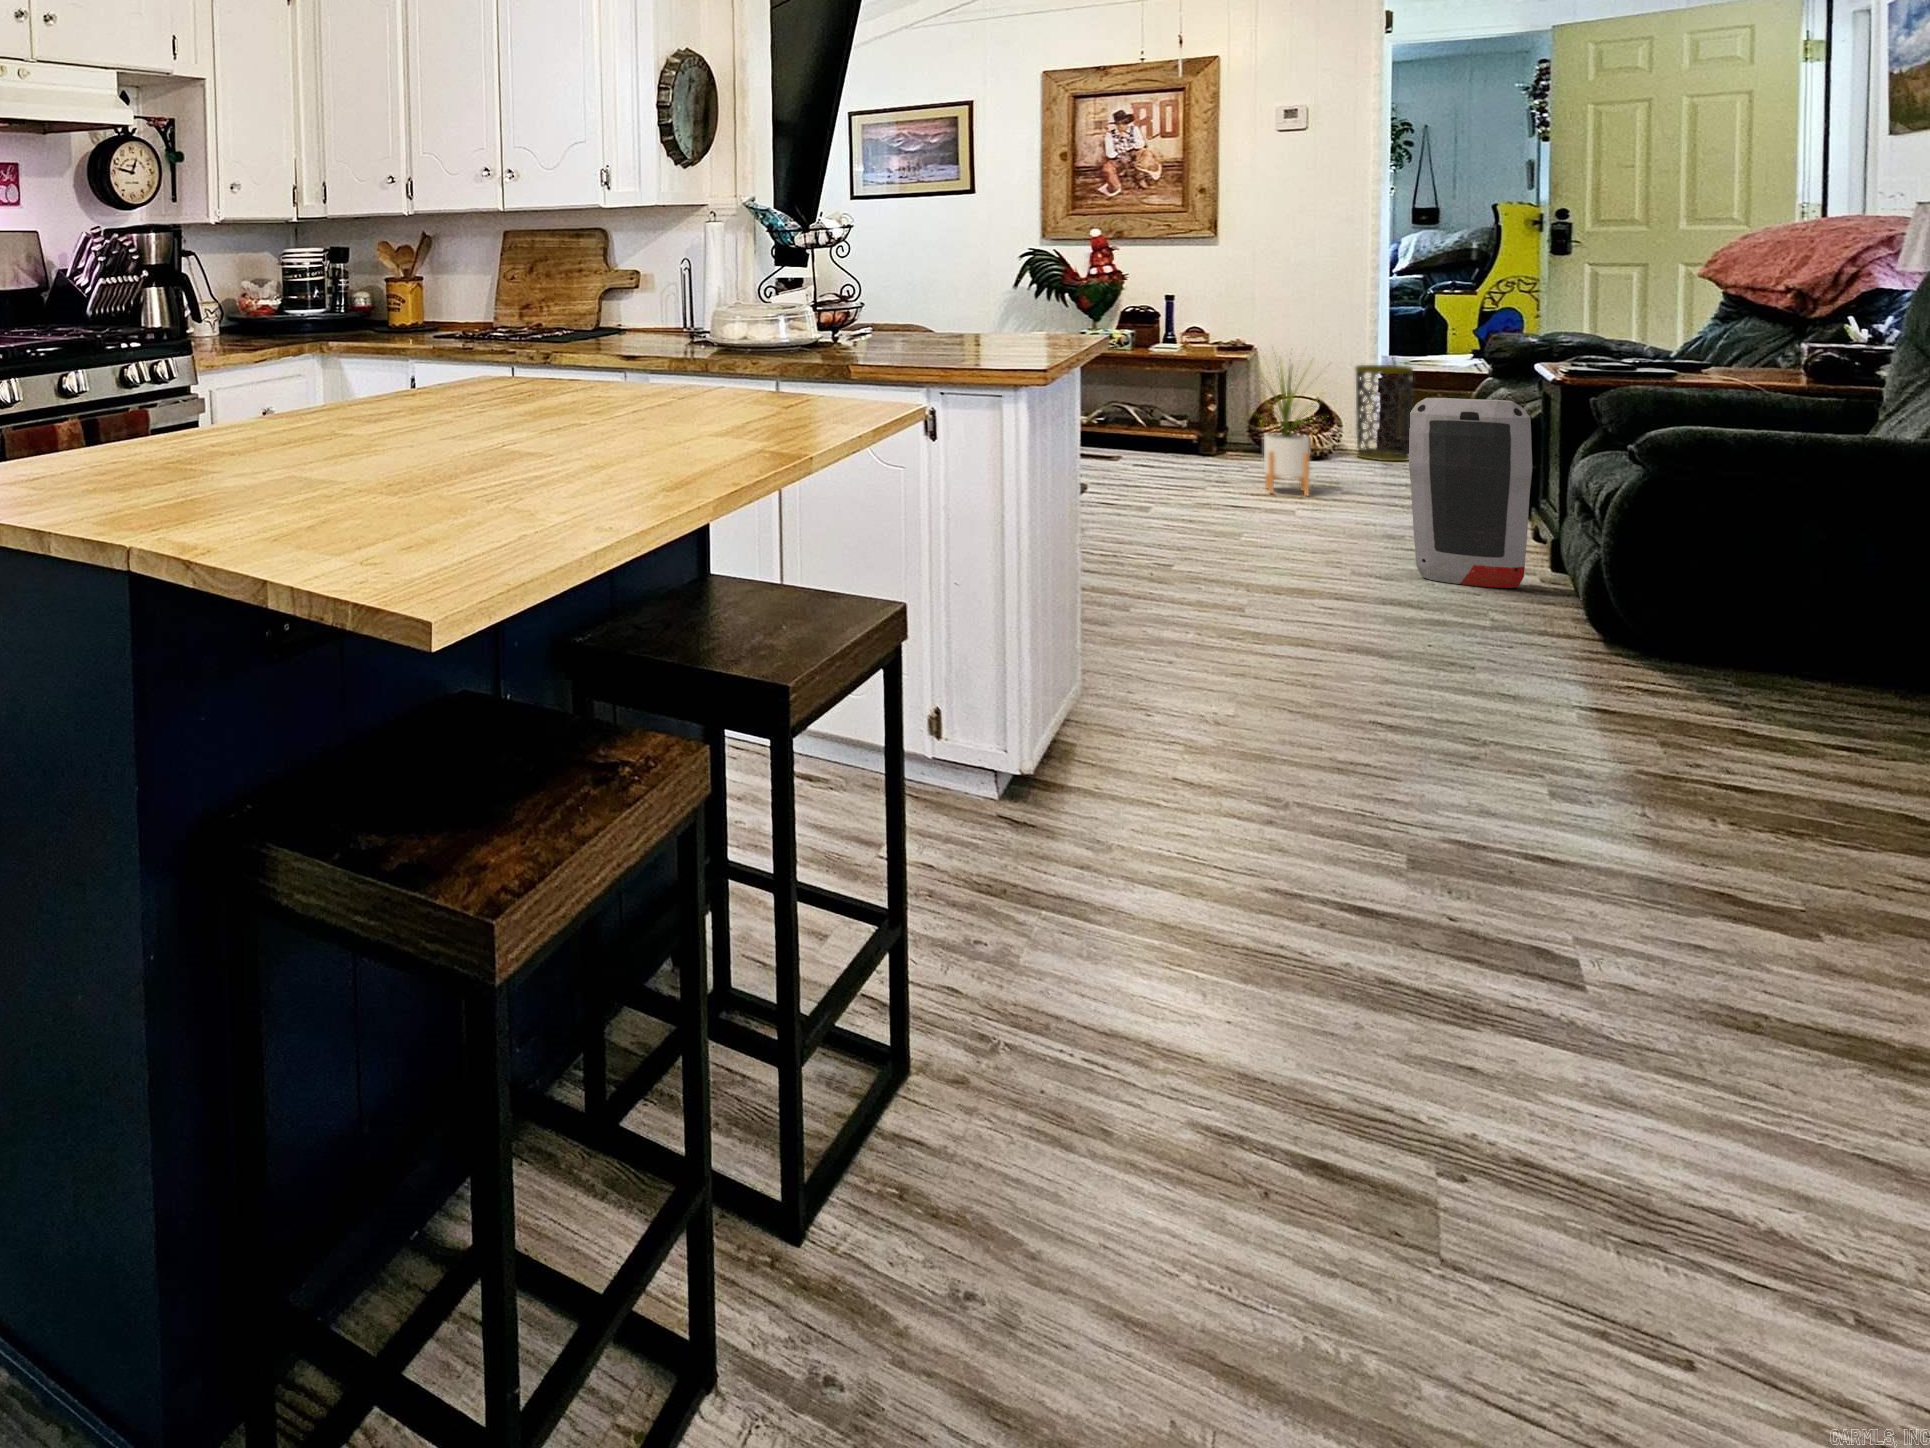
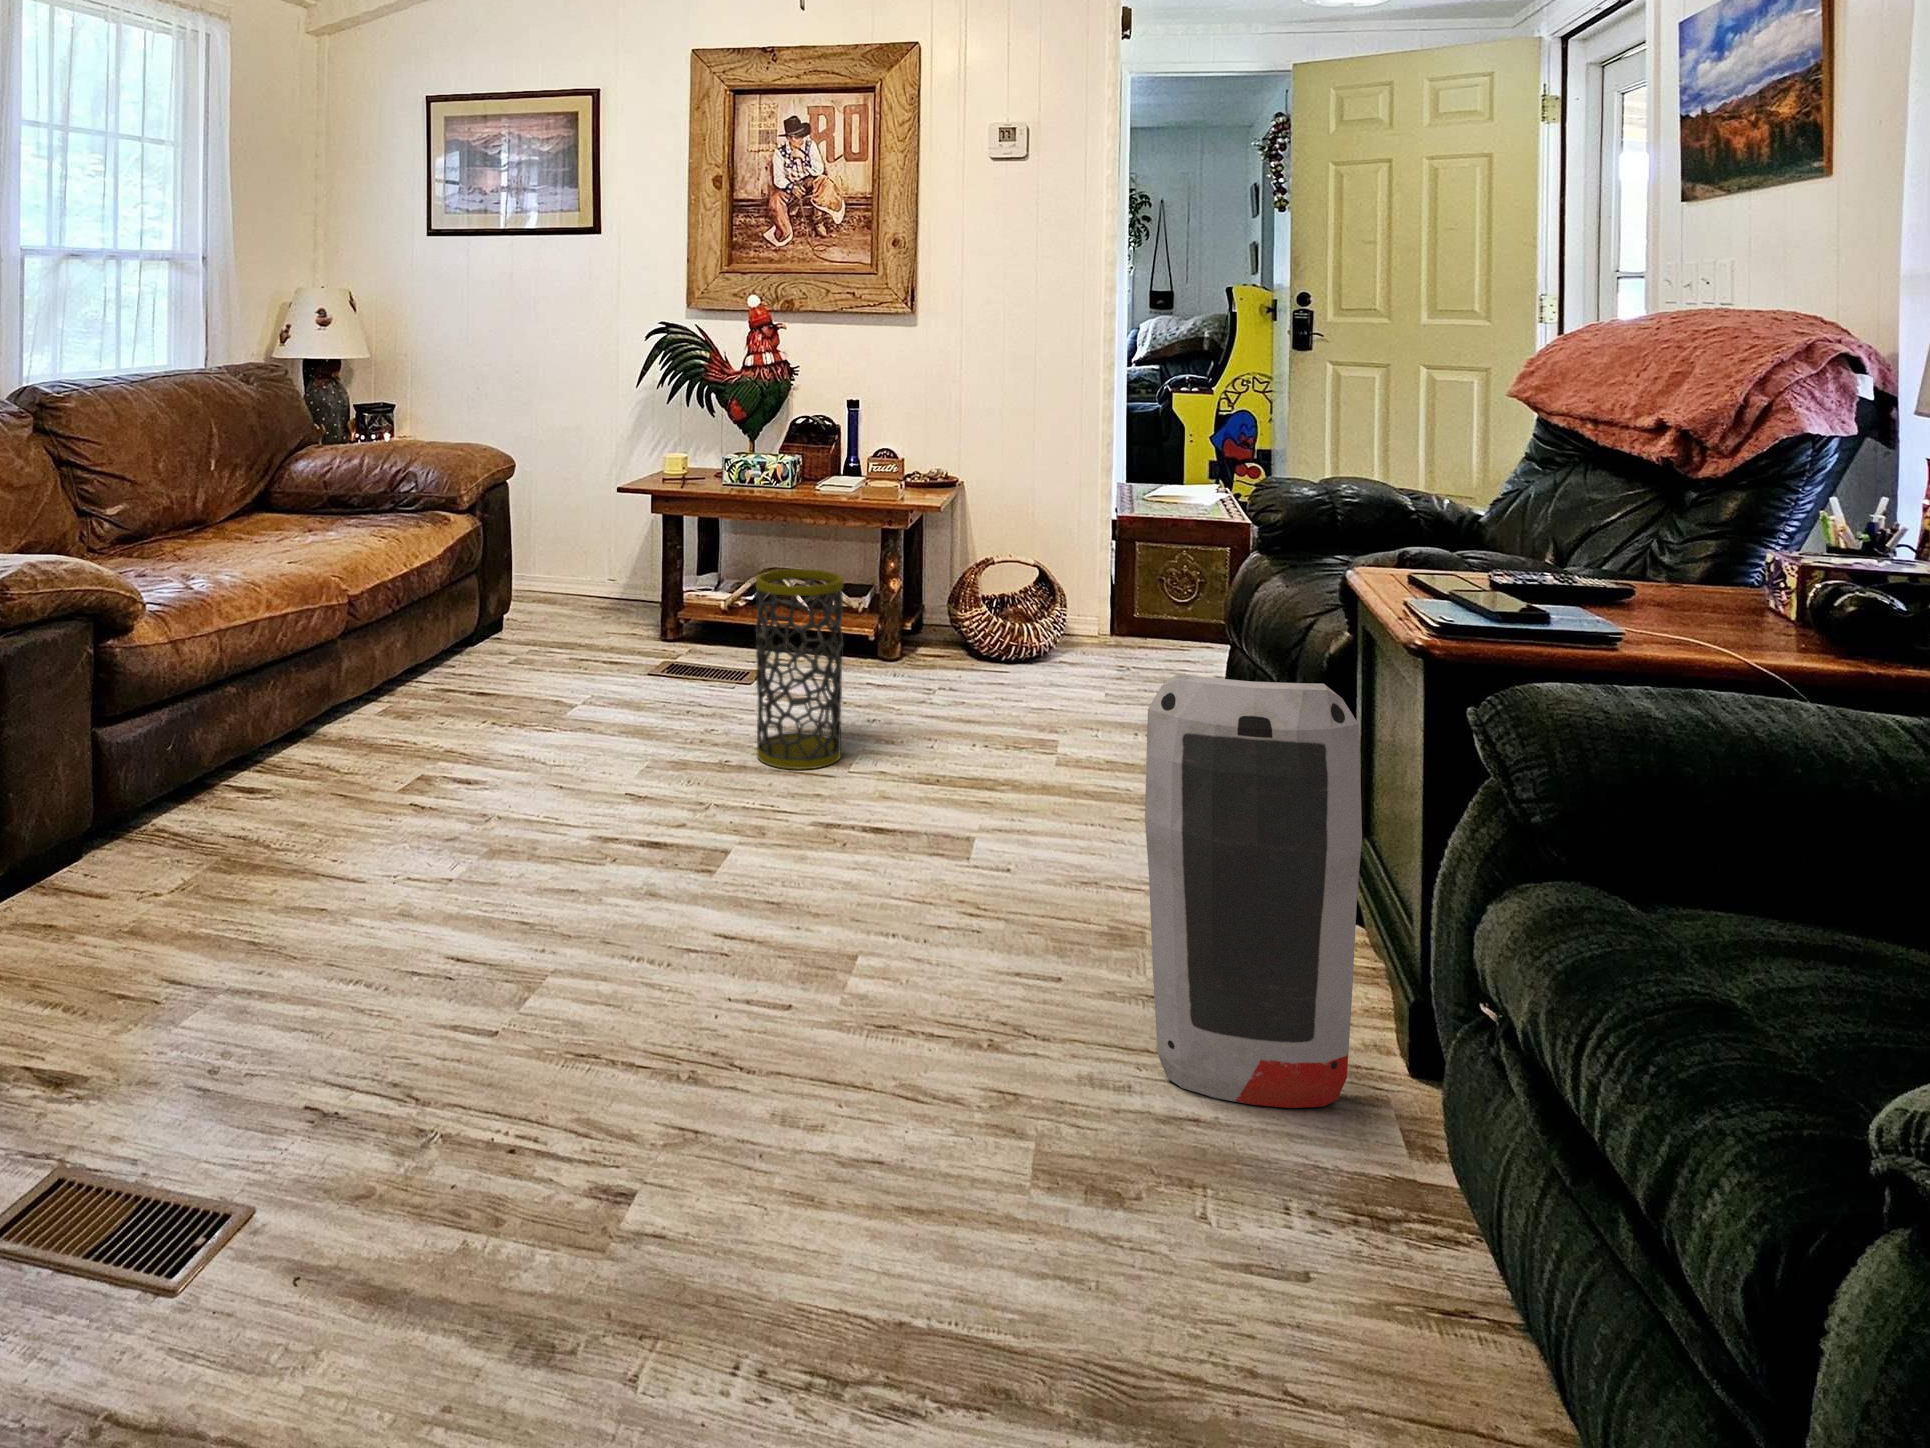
house plant: present [1263,347,1310,496] -> none [900,496,1047,763]
trash can: present [1356,365,1413,461] -> present [756,569,843,769]

